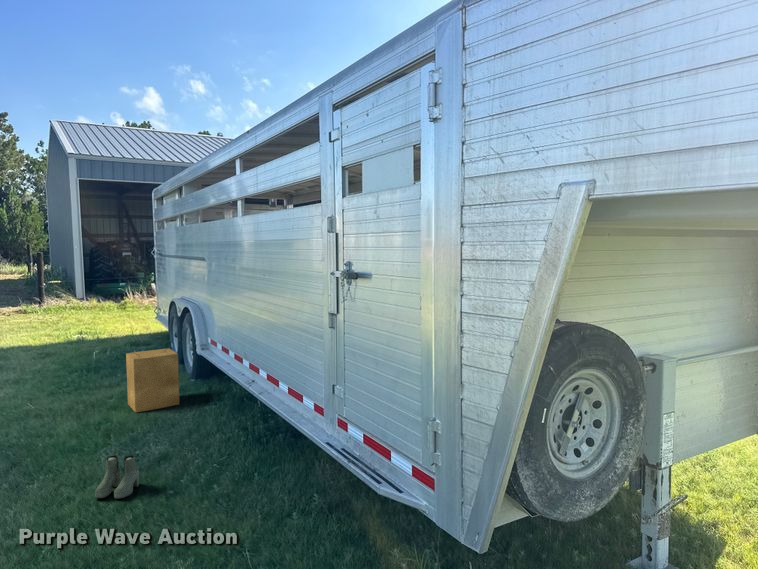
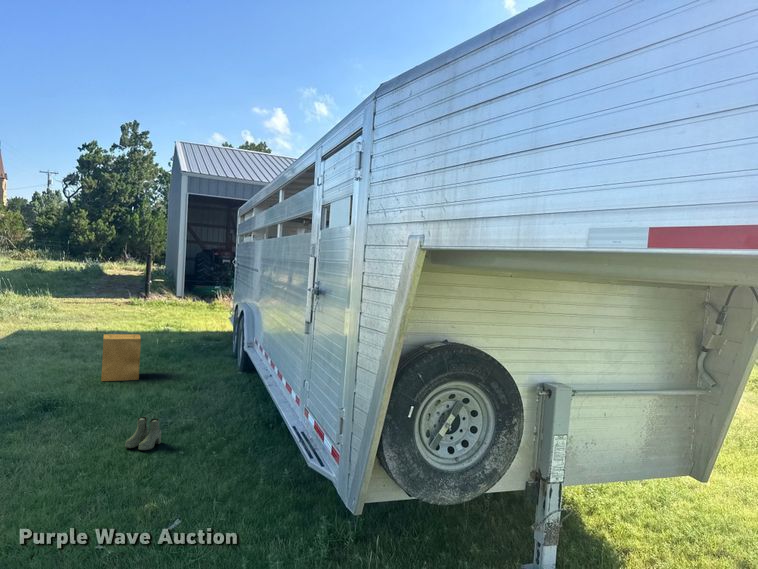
cardboard box: present [126,348,179,412] -> present [101,334,141,381]

